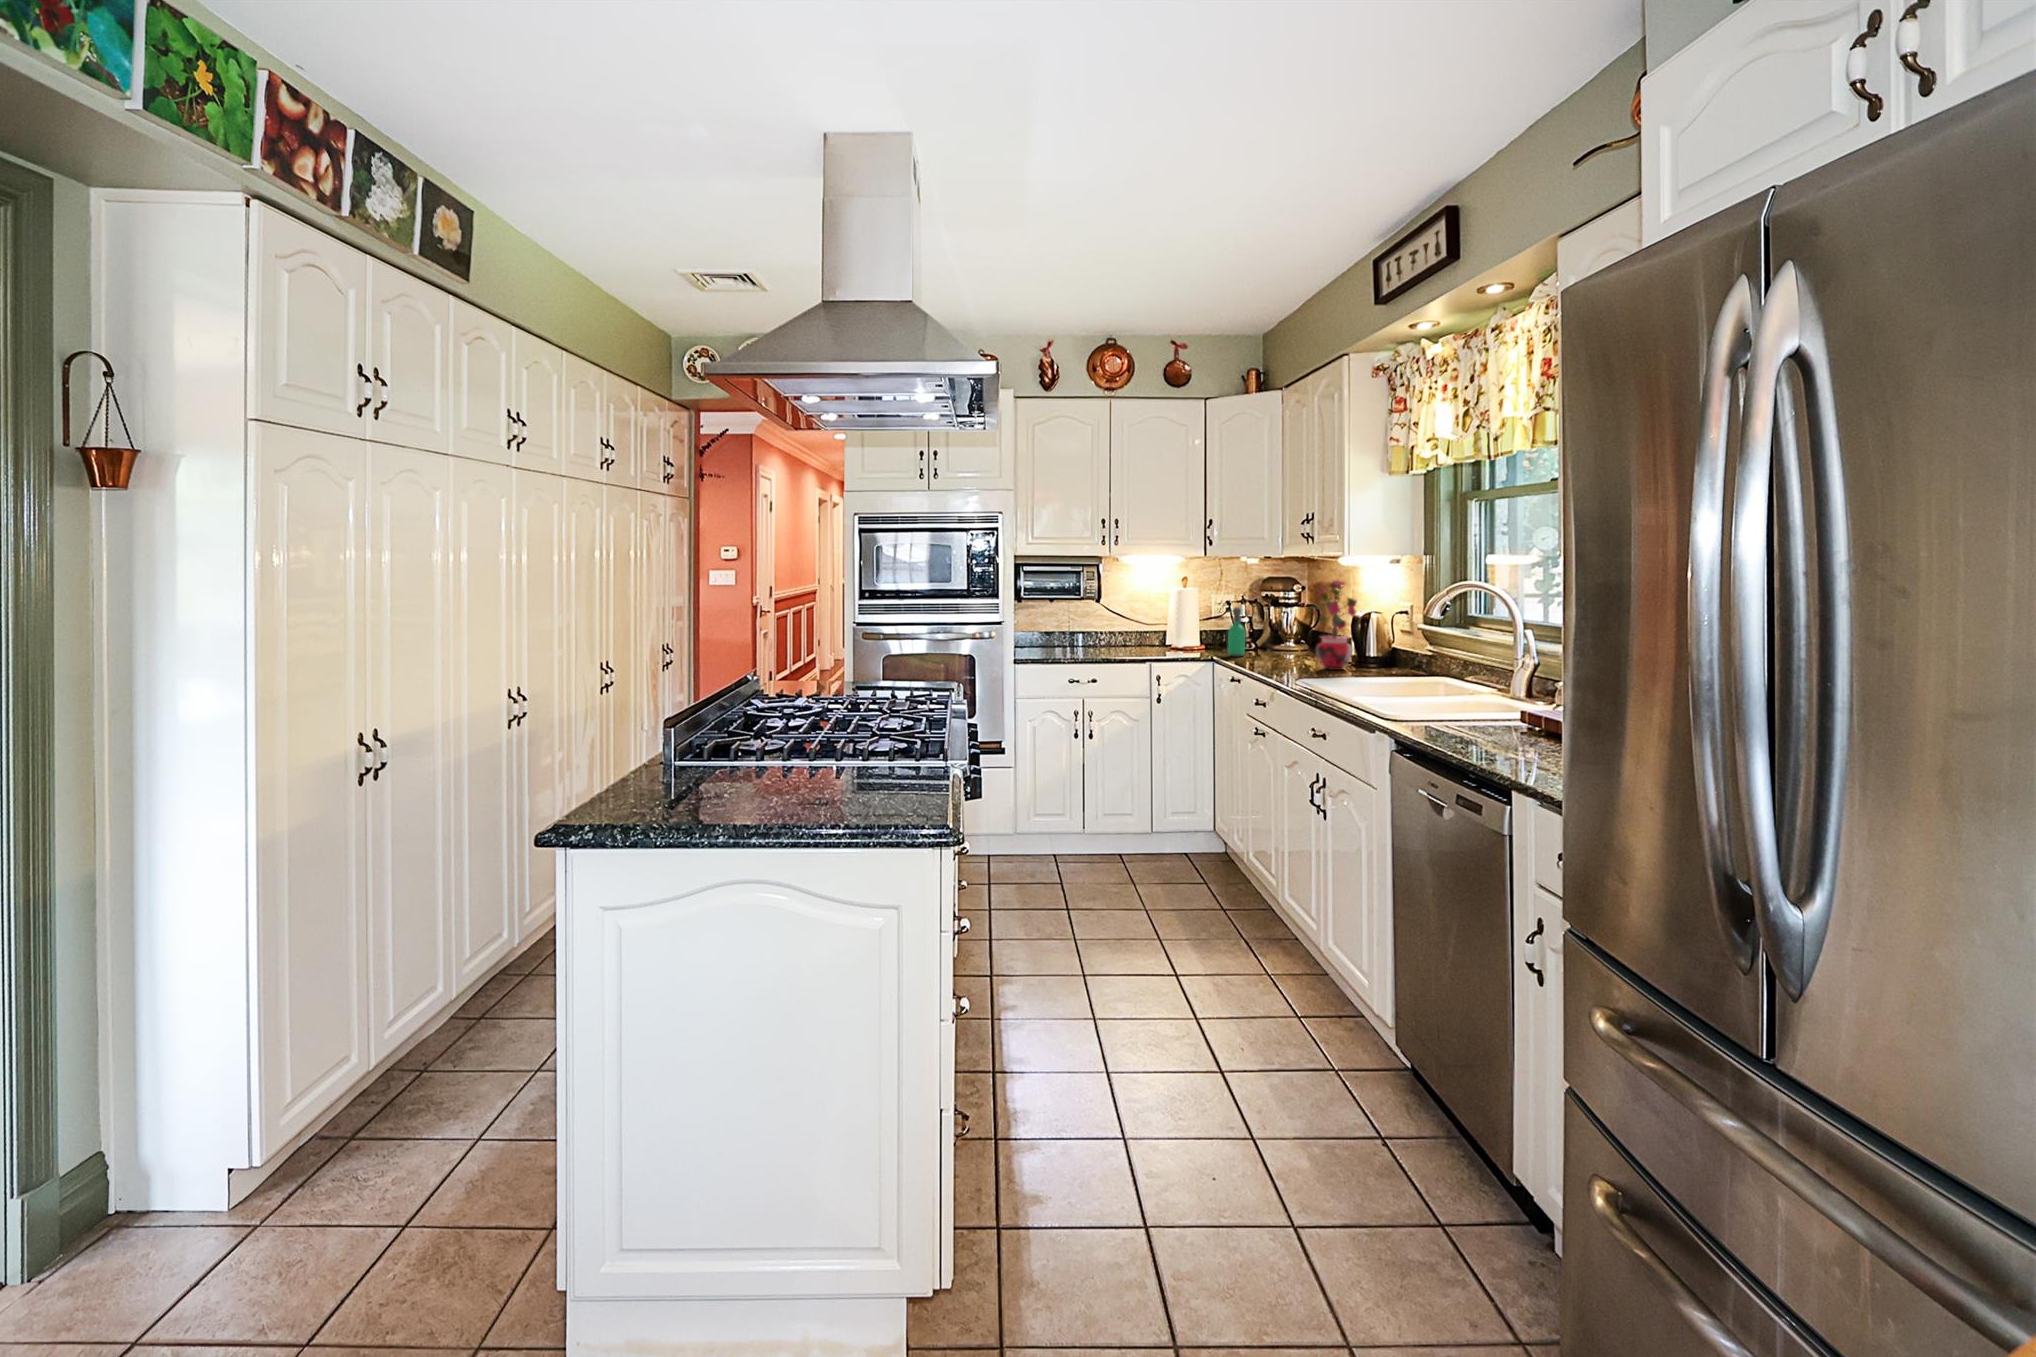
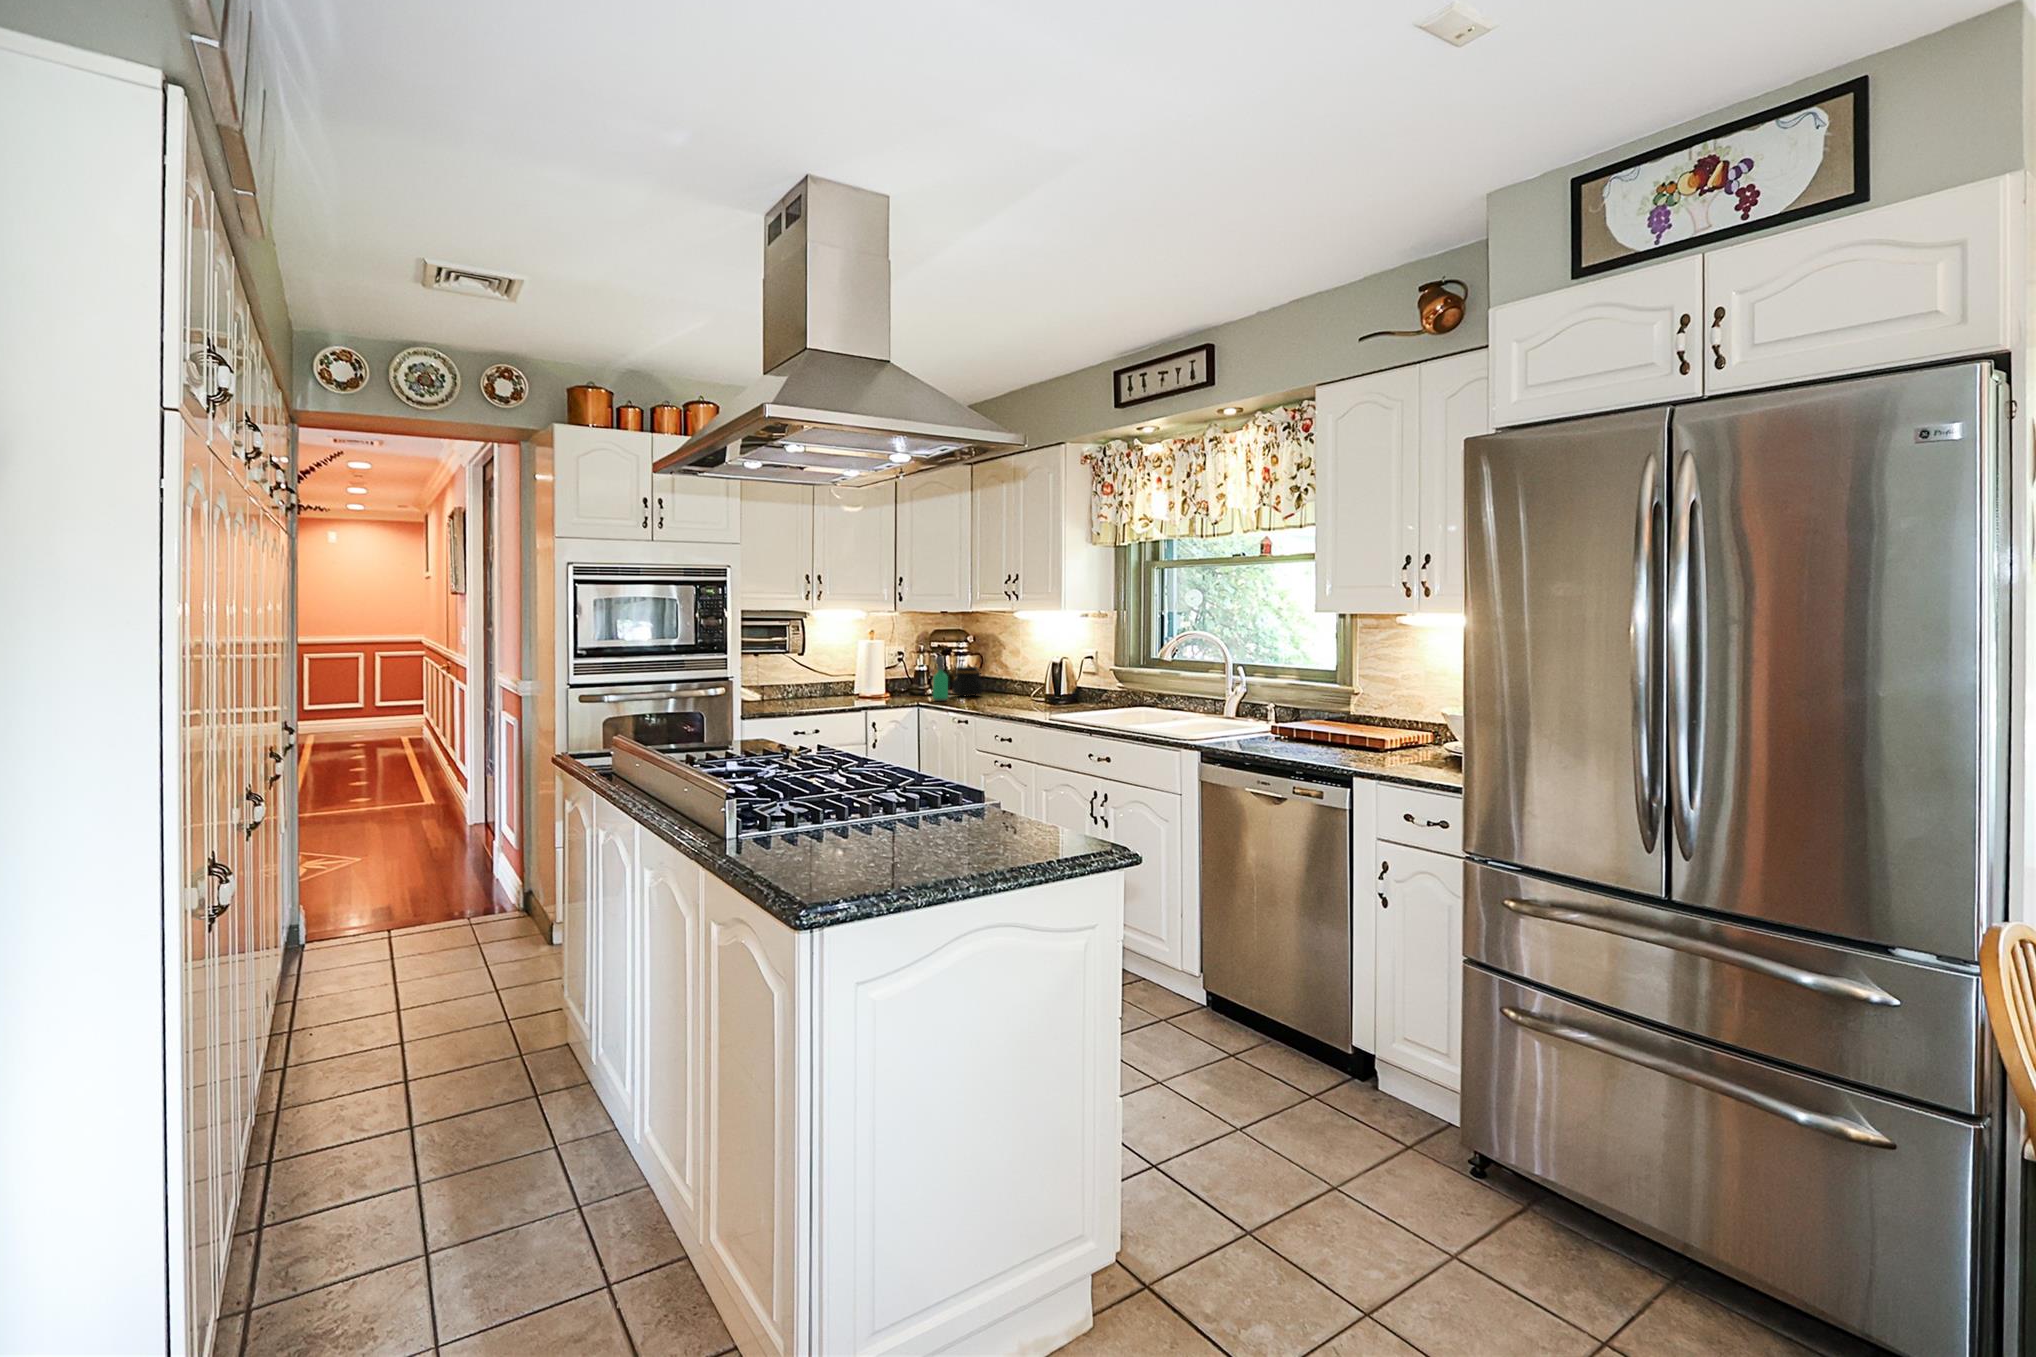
potted plant: present [1316,581,1357,670] -> none [1034,631,1074,708]
jar: none [1260,619,1297,652] -> present [952,667,982,696]

